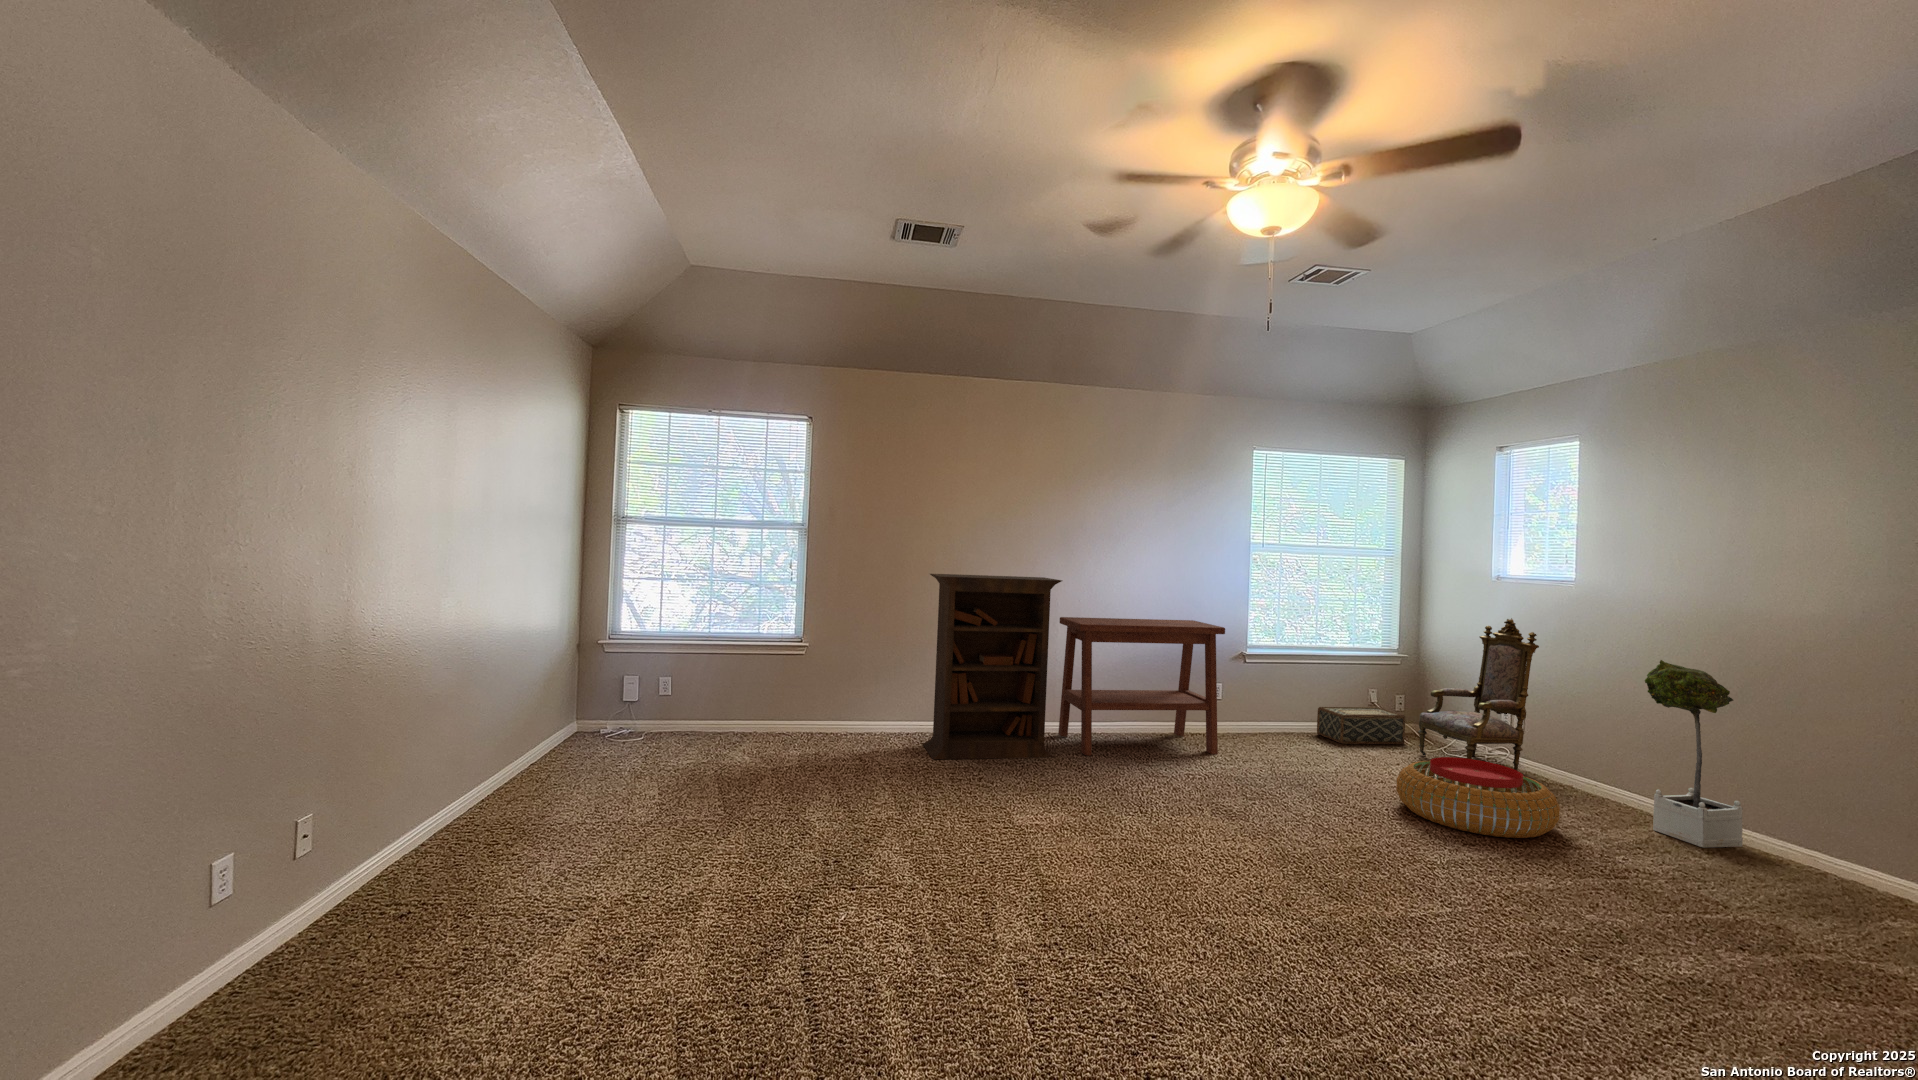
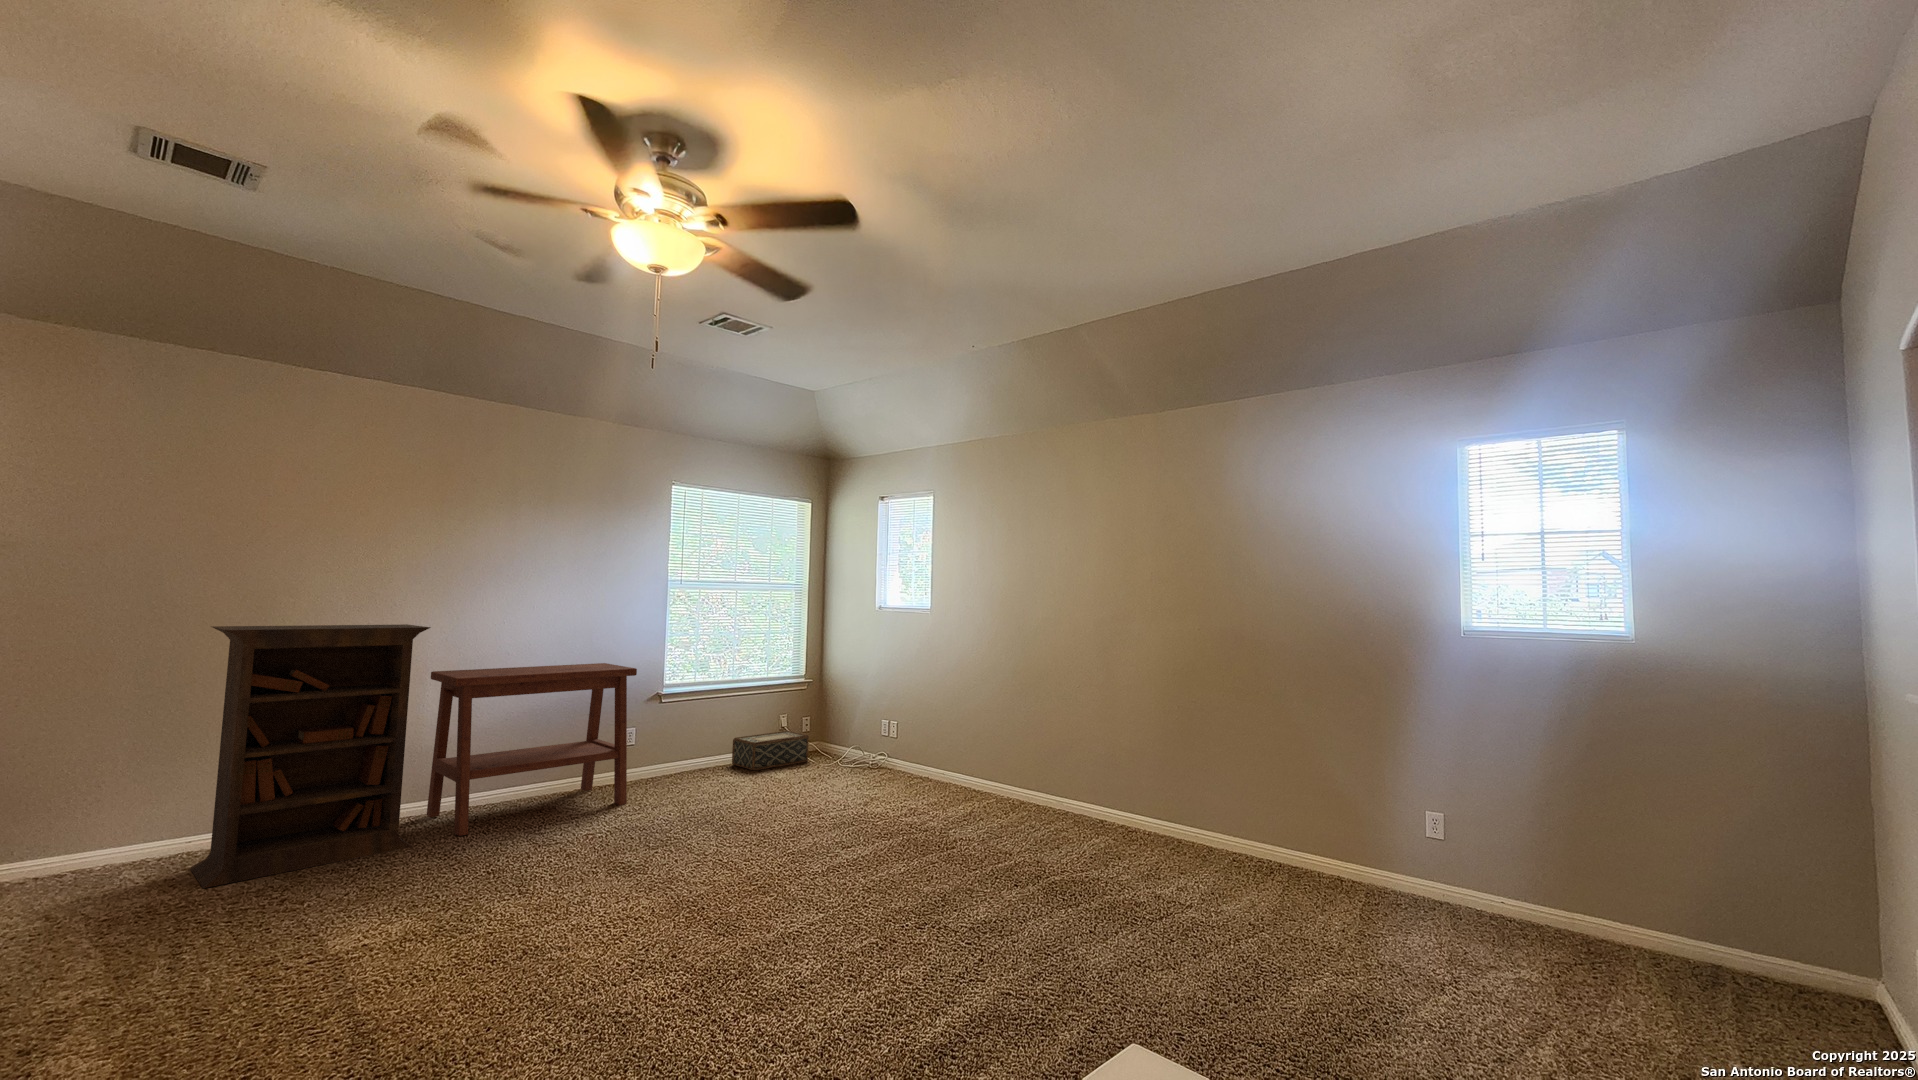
armchair: present [1418,618,1539,770] -> none [817,641,906,779]
potted tree: present [1645,660,1743,848] -> none [969,667,1025,809]
pouf: present [1396,757,1560,838] -> none [792,768,914,835]

